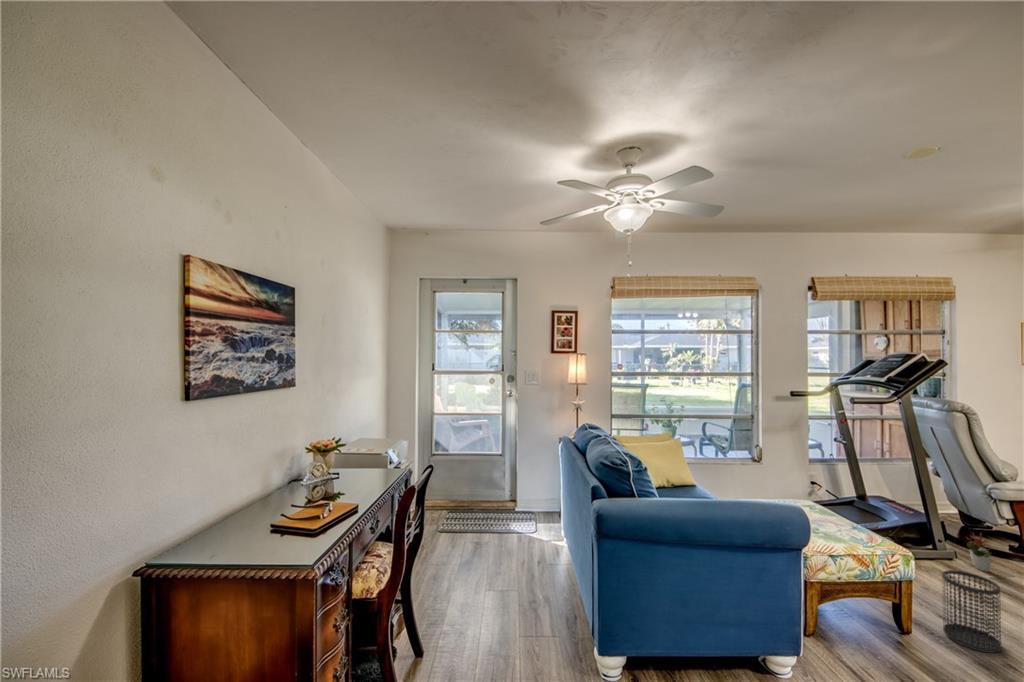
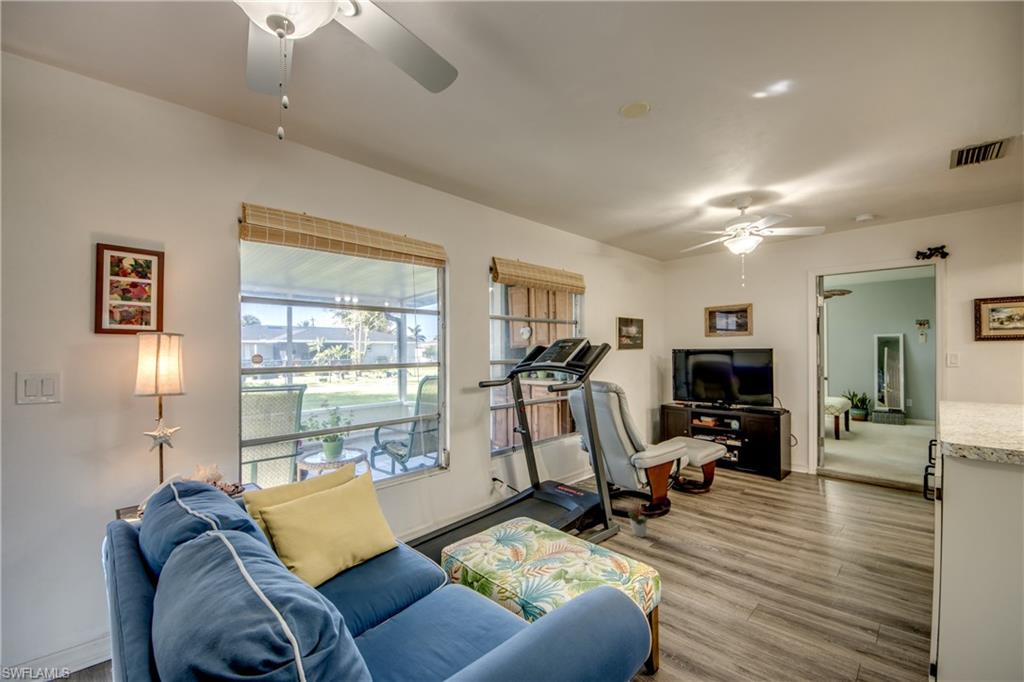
wastebasket: present [942,570,1001,653] -> none [682,568,734,664]

